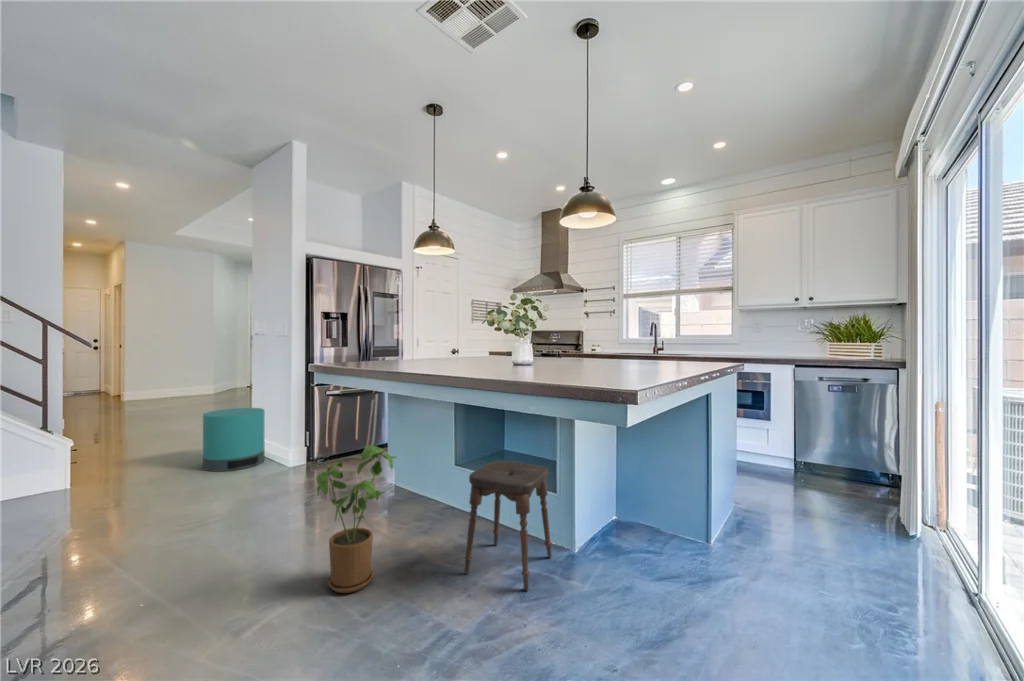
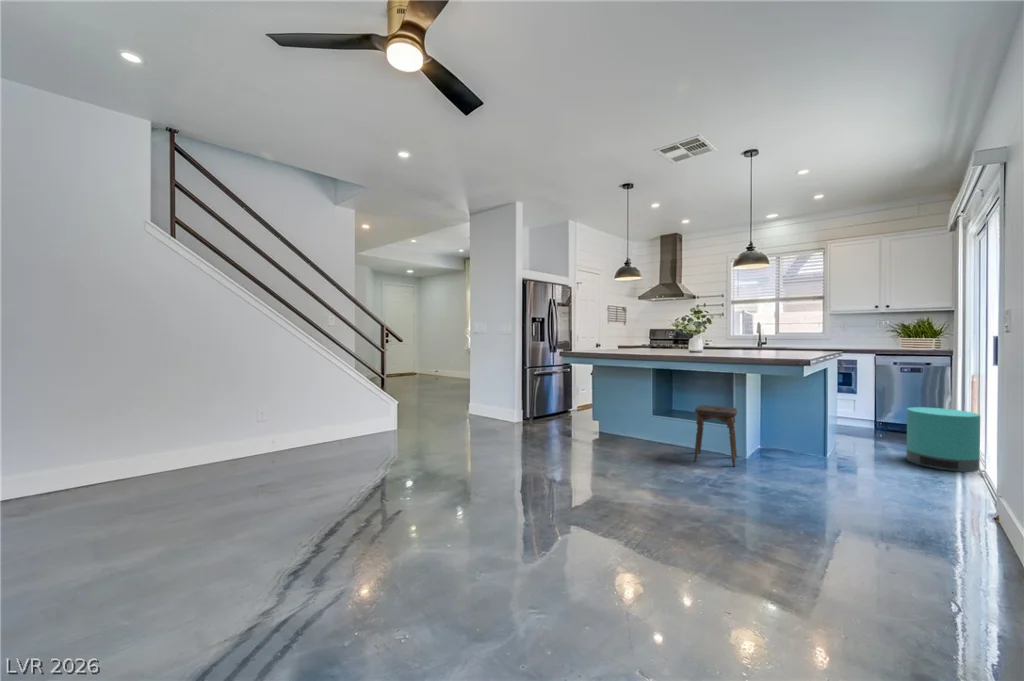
trash can: present [203,408,265,472] -> present [907,407,980,472]
house plant: present [316,445,396,593] -> none [618,392,662,465]

